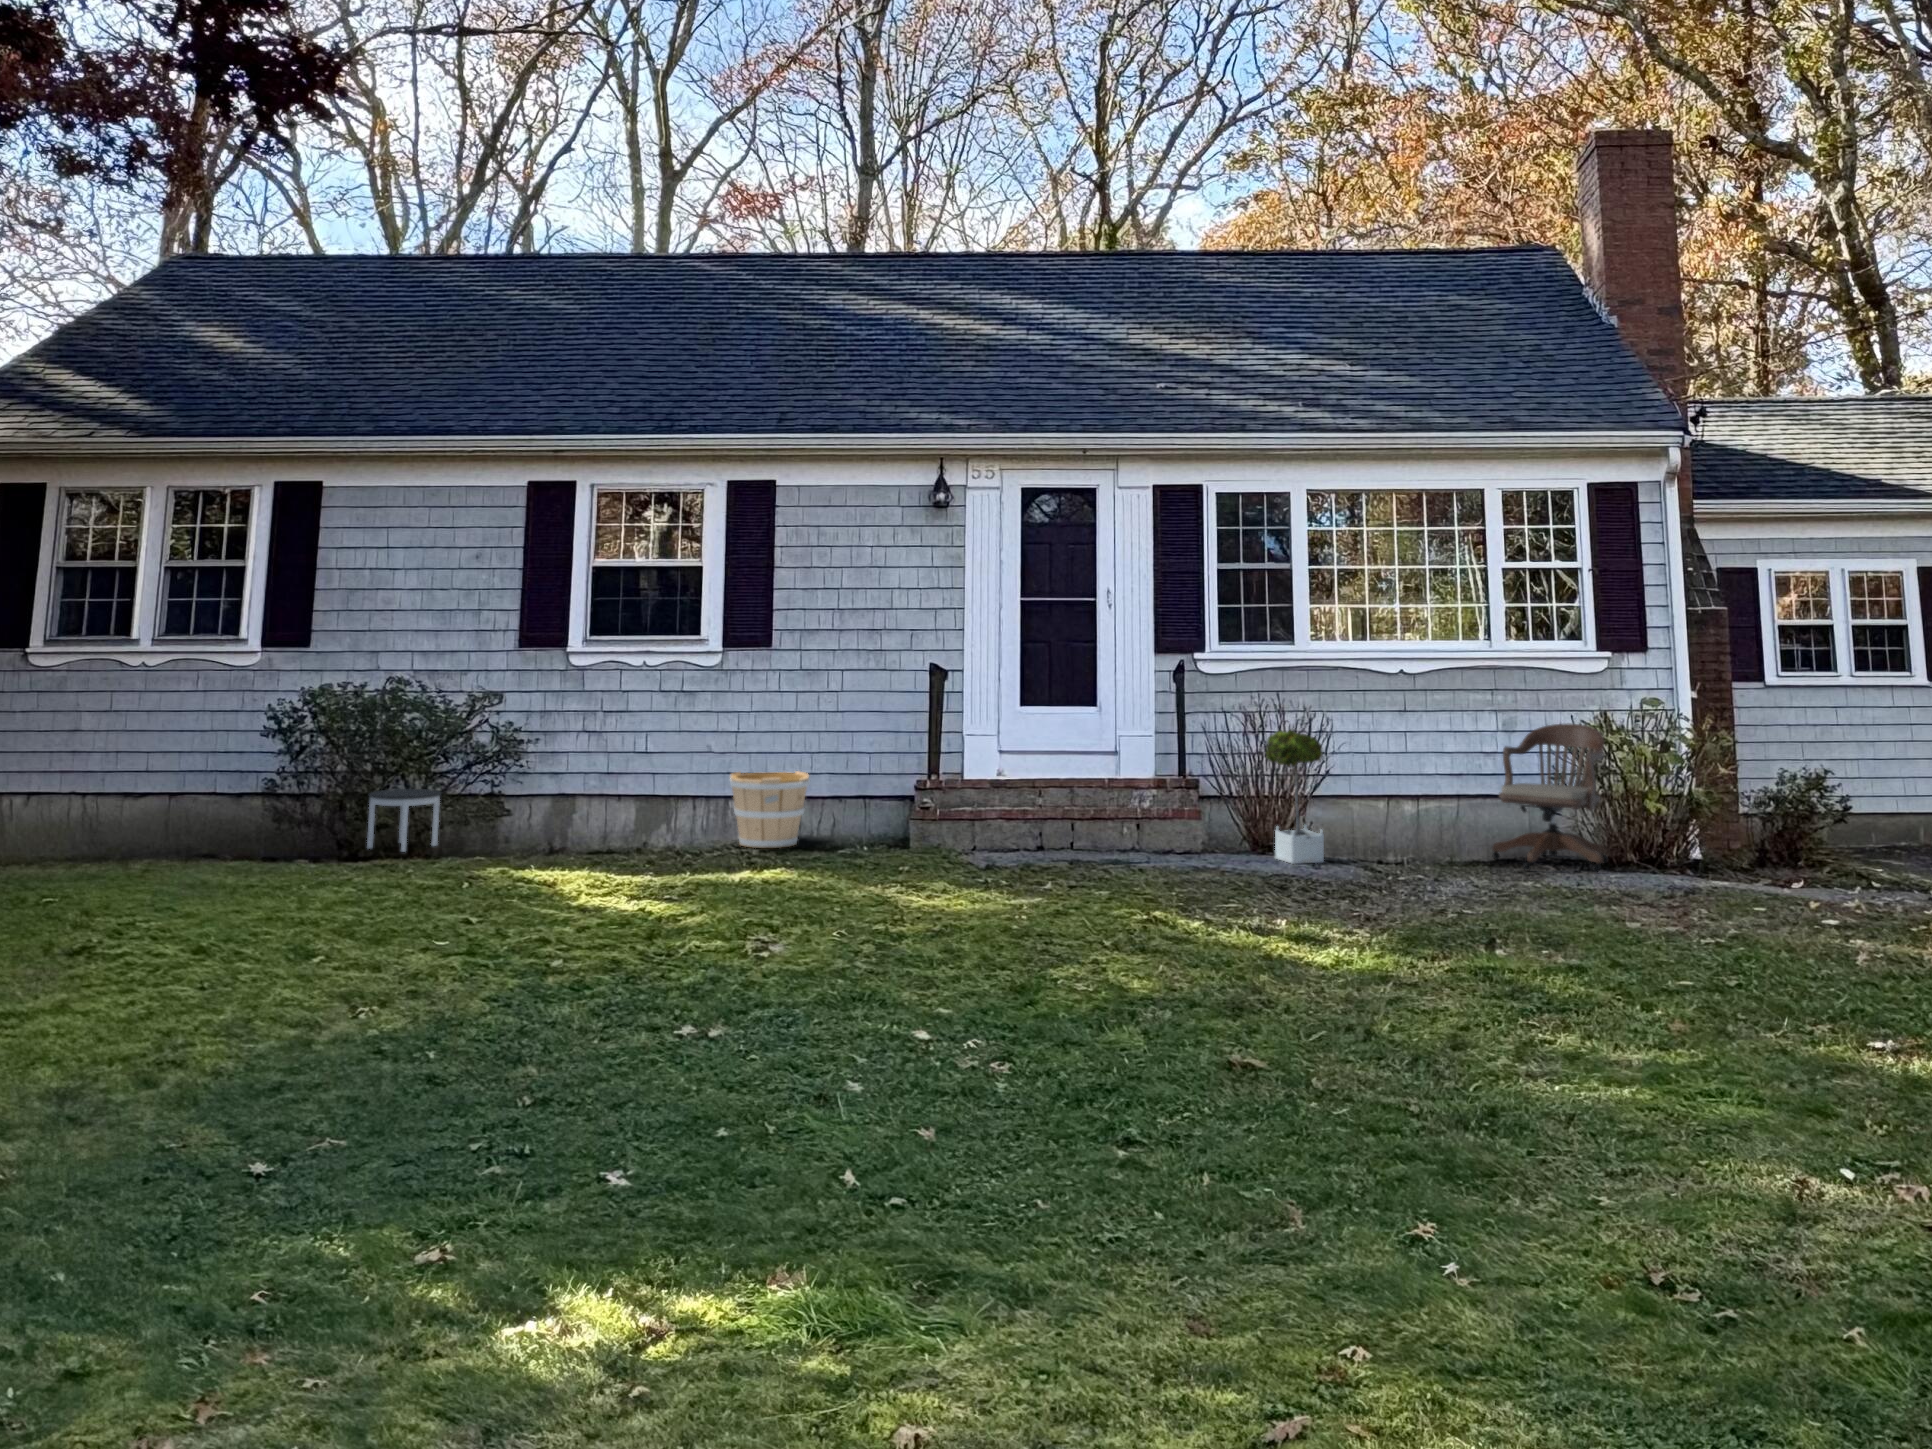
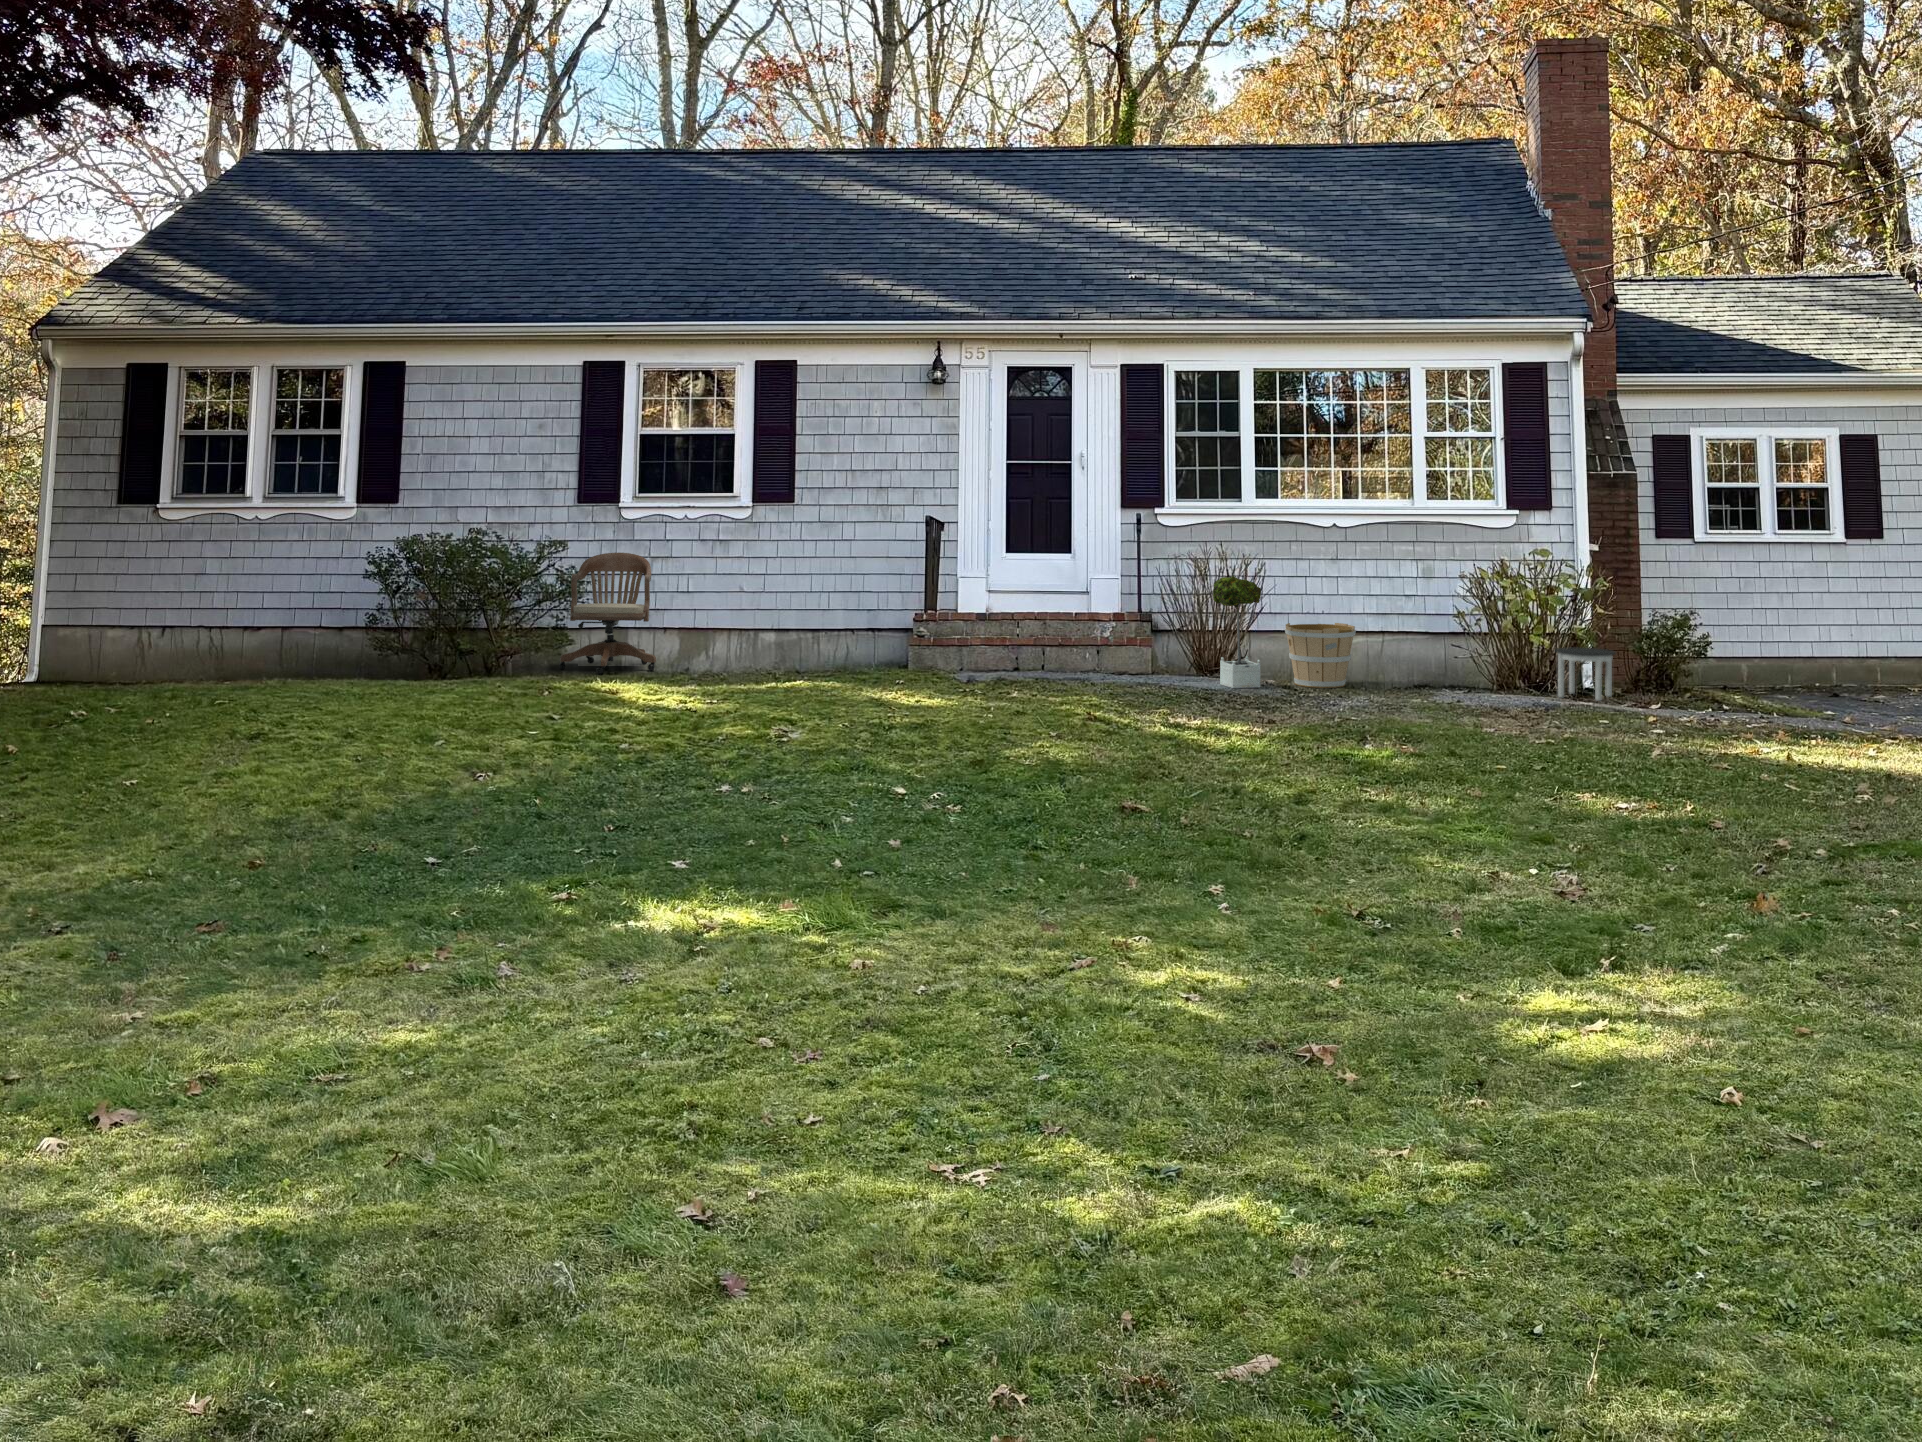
chair: present [1493,724,1608,873] -> present [559,553,656,674]
wooden bucket: present [730,771,810,848] -> present [1285,623,1356,688]
round table: present [367,789,441,852] -> present [1555,647,1616,701]

